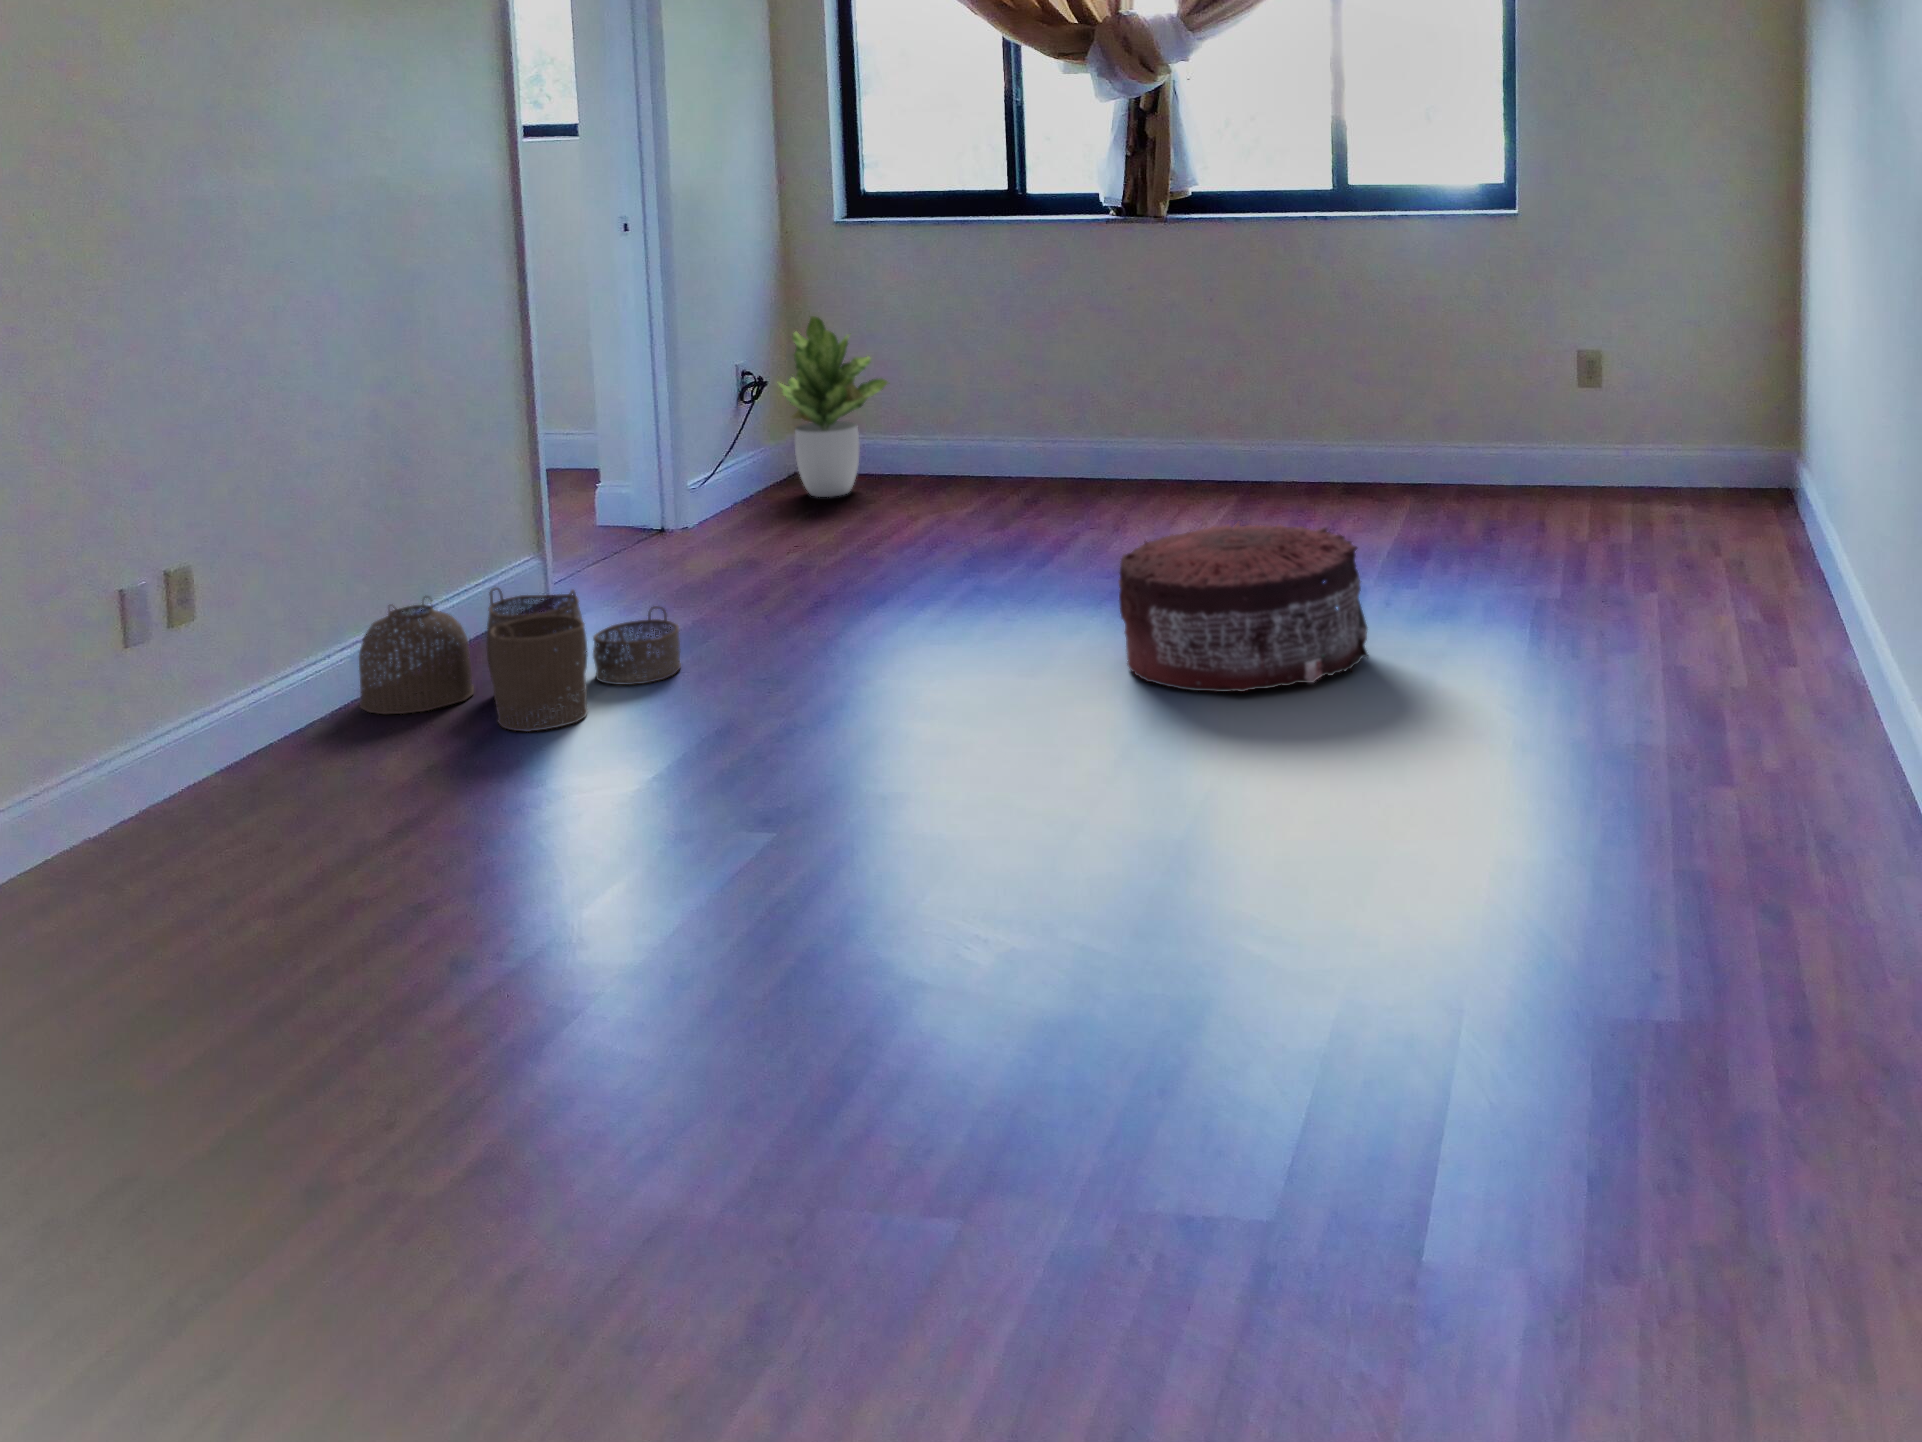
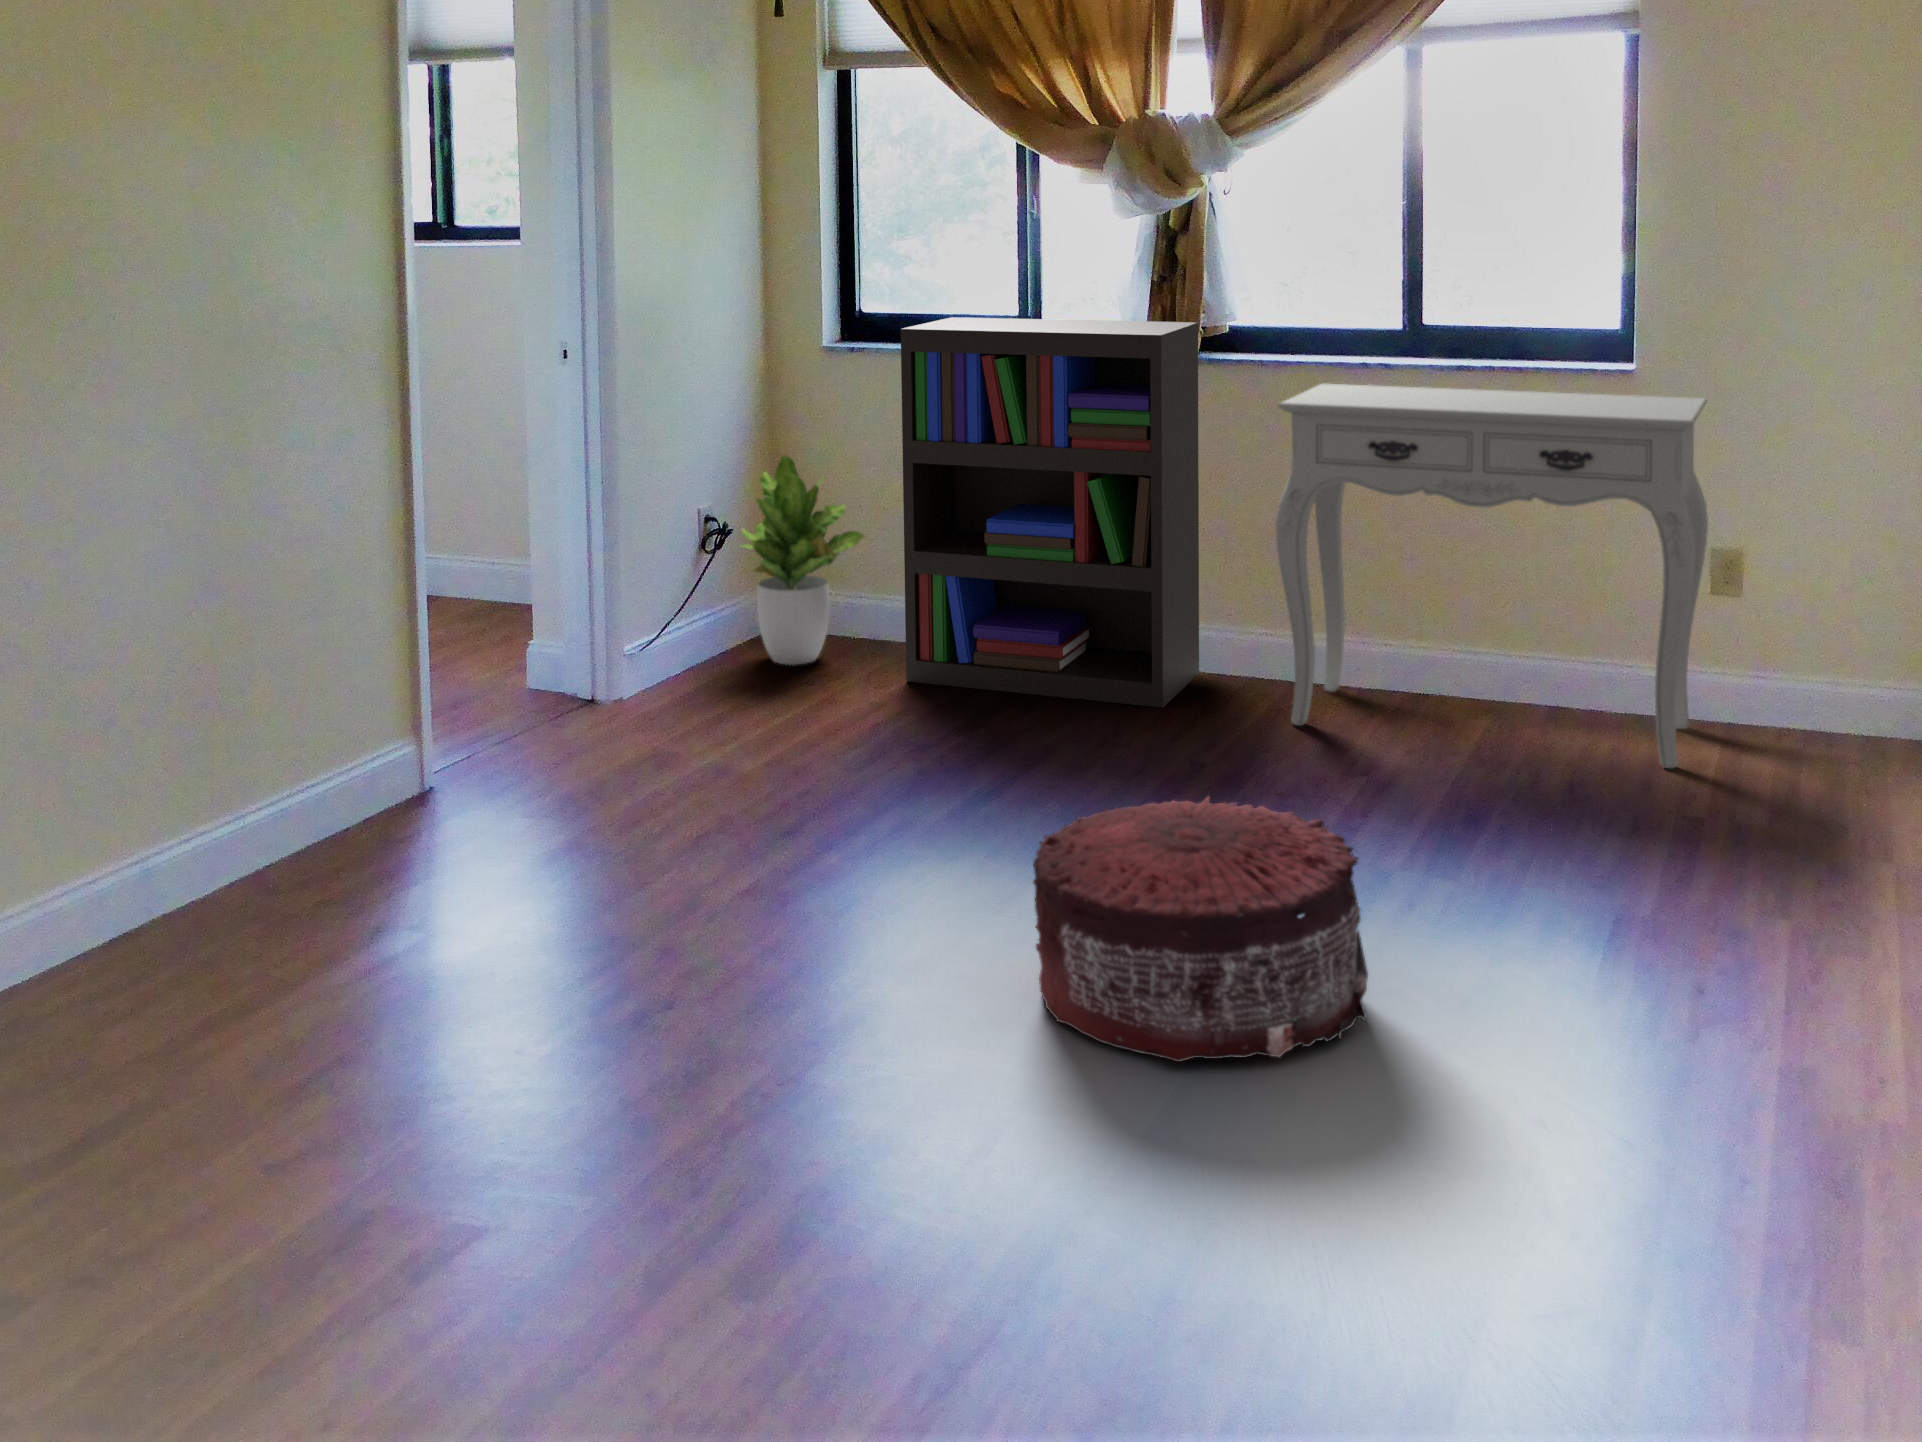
bookshelf: none [922,188,1179,503] -> present [901,317,1199,708]
console table: none [1246,232,1569,511] -> present [1276,384,1708,769]
woven basket: present [359,588,681,732] -> none [144,807,515,1005]

